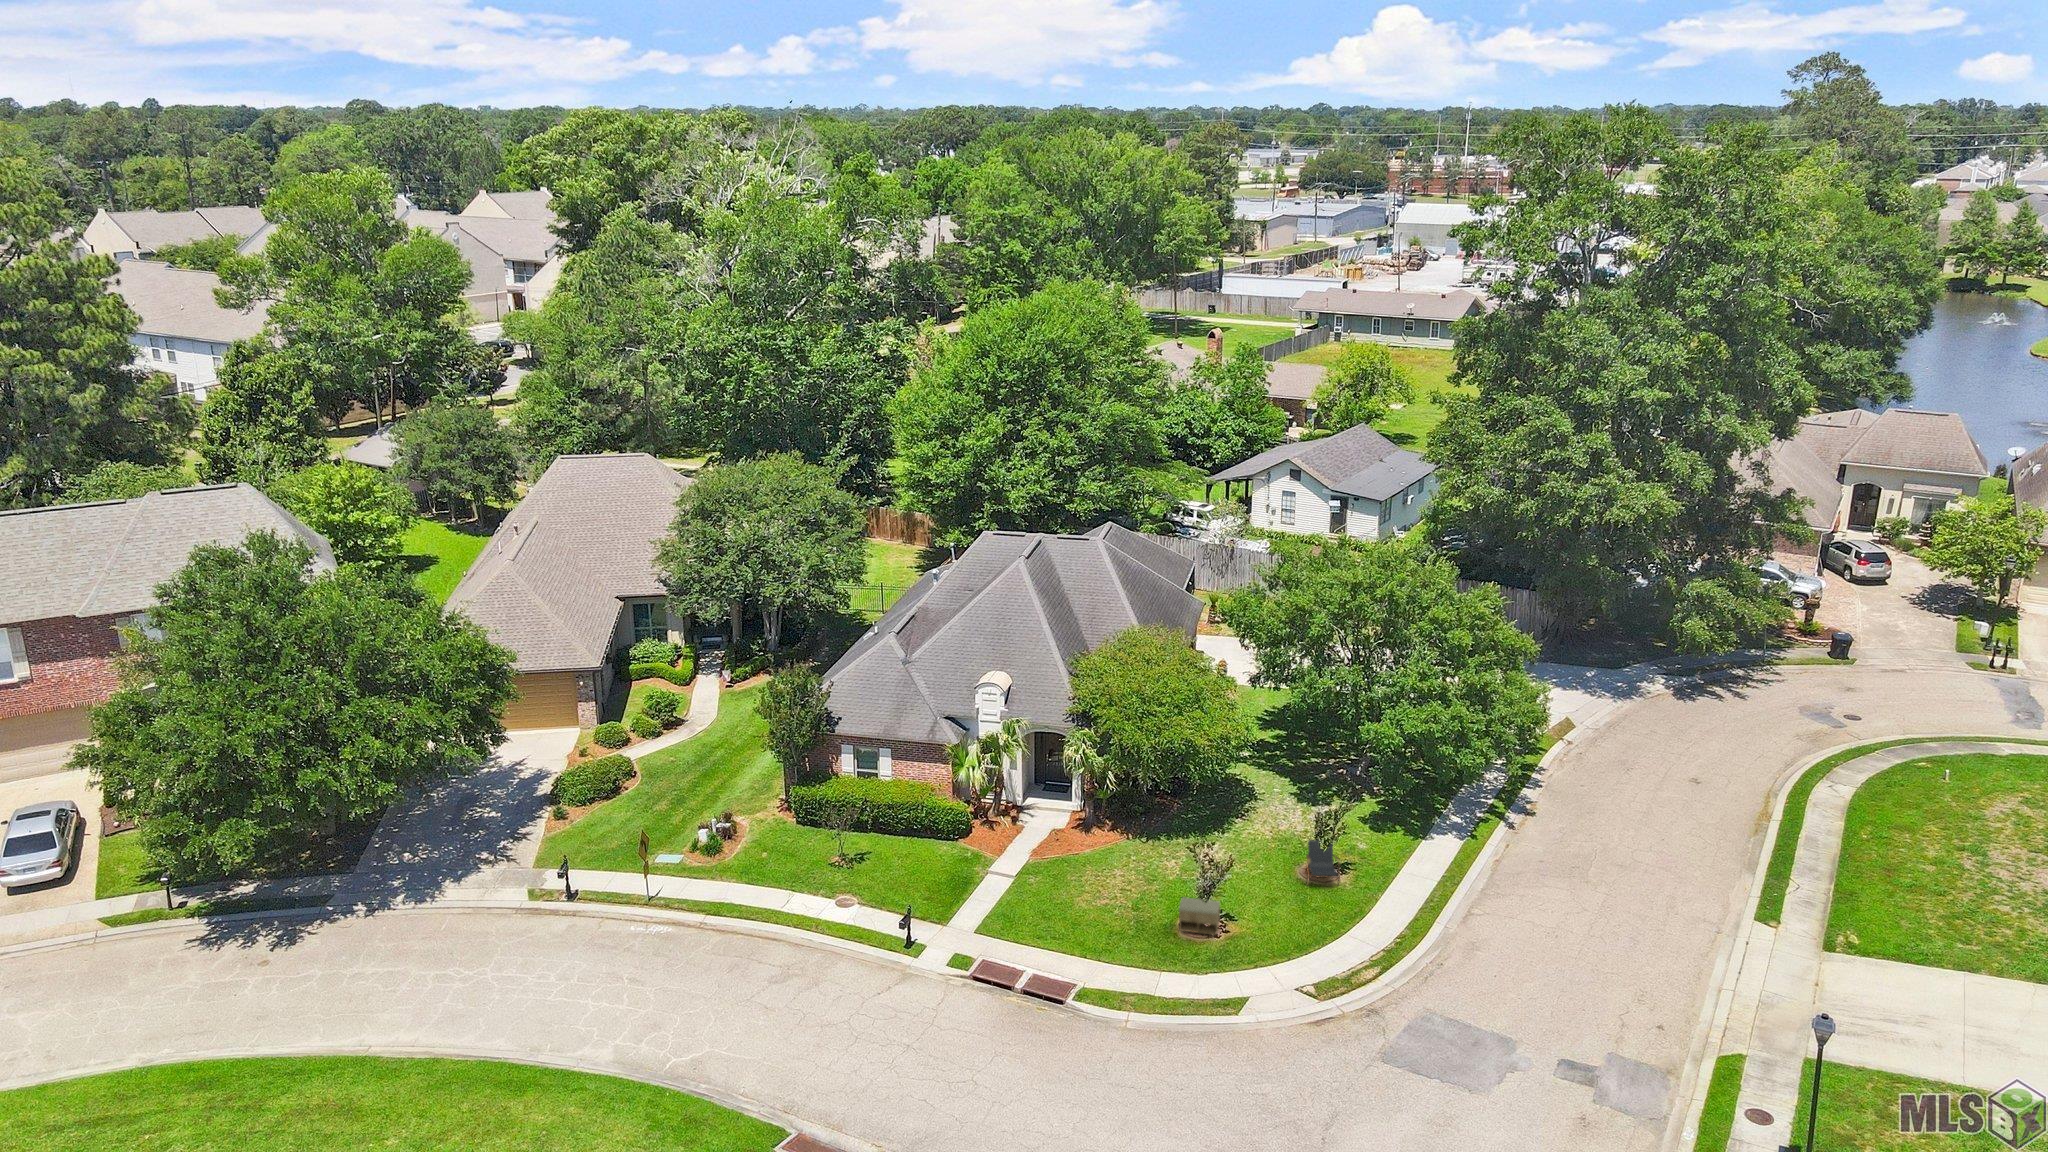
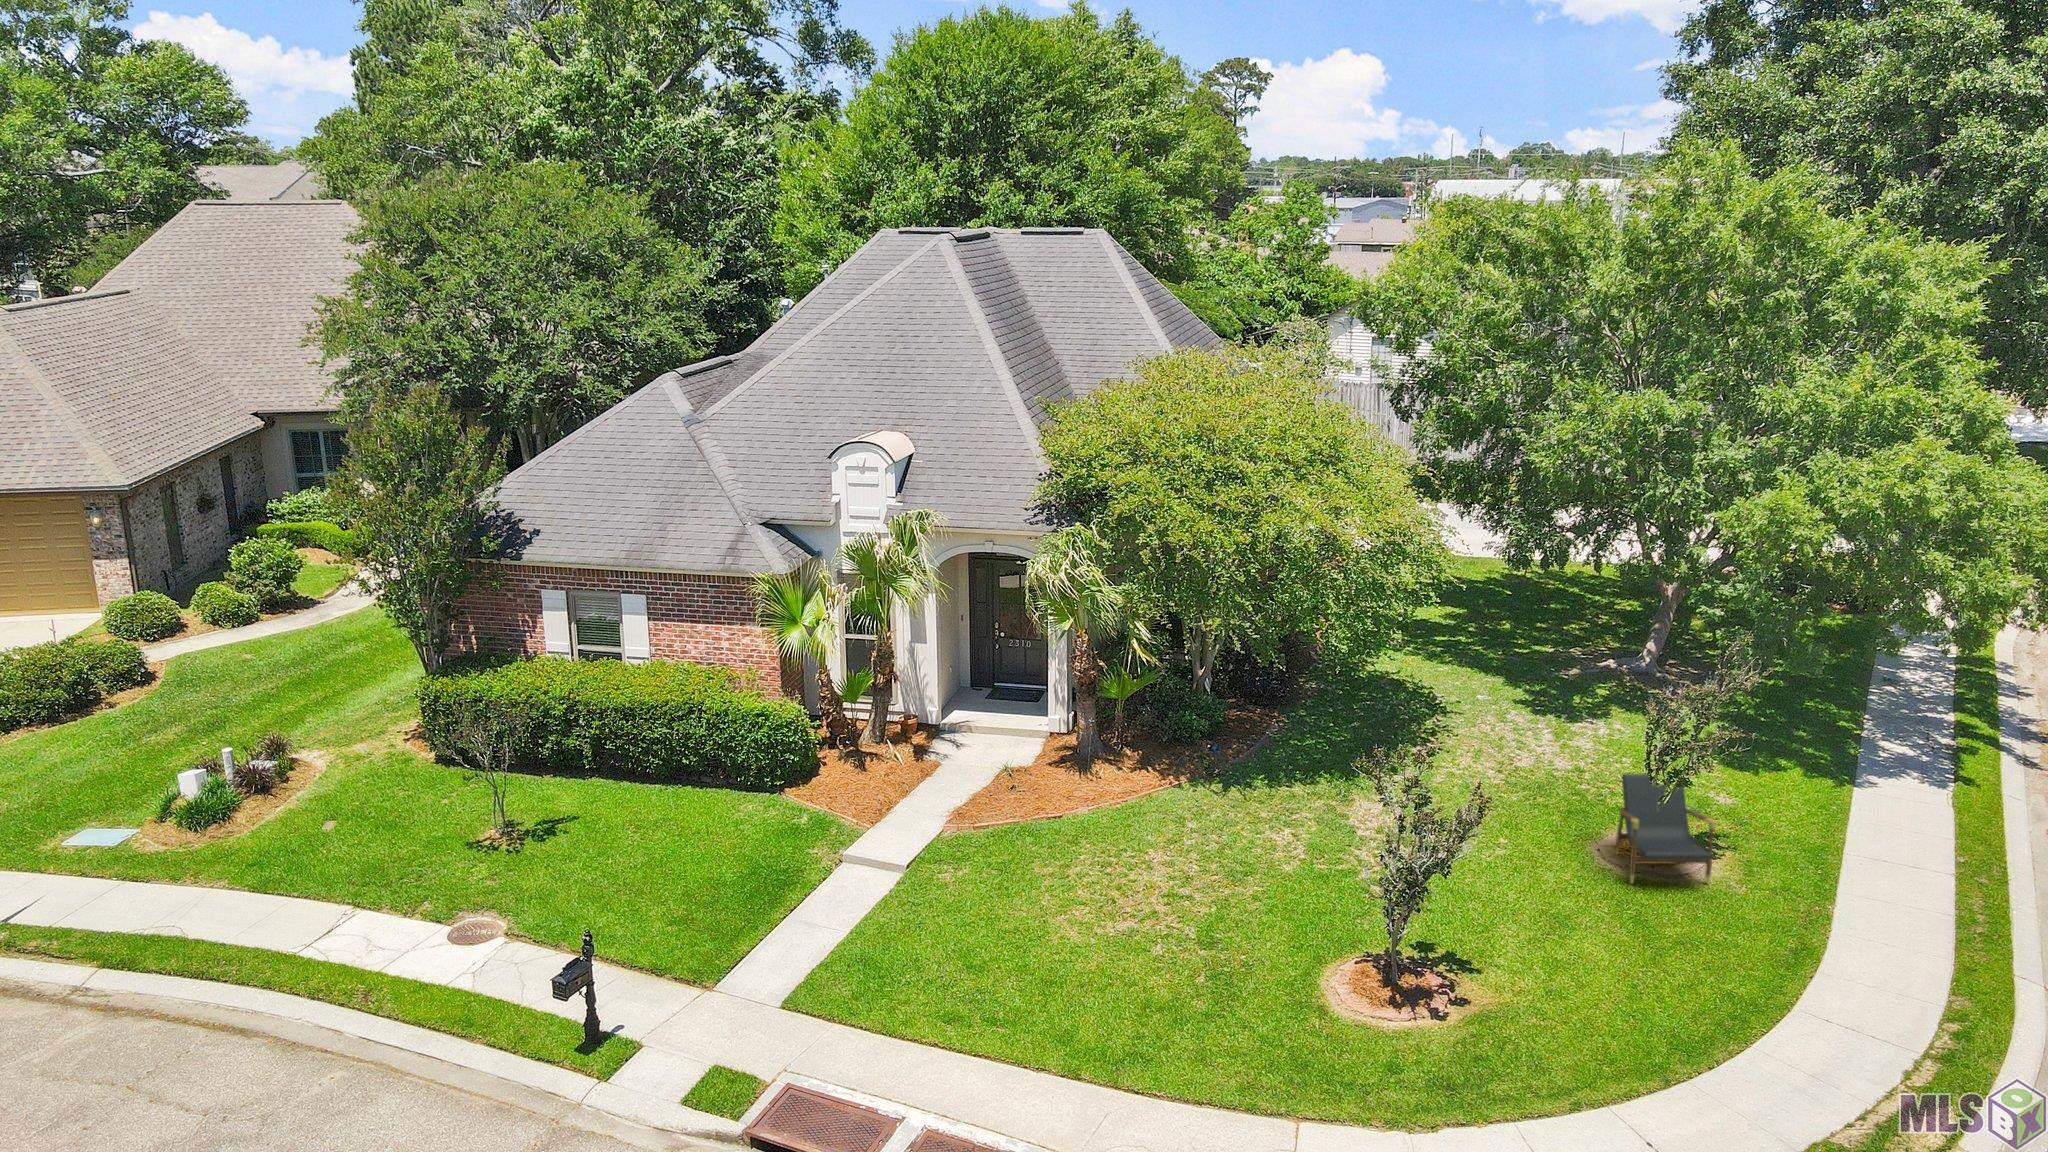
storage bench: present [1179,897,1220,935] -> none [1331,909,1442,1013]

